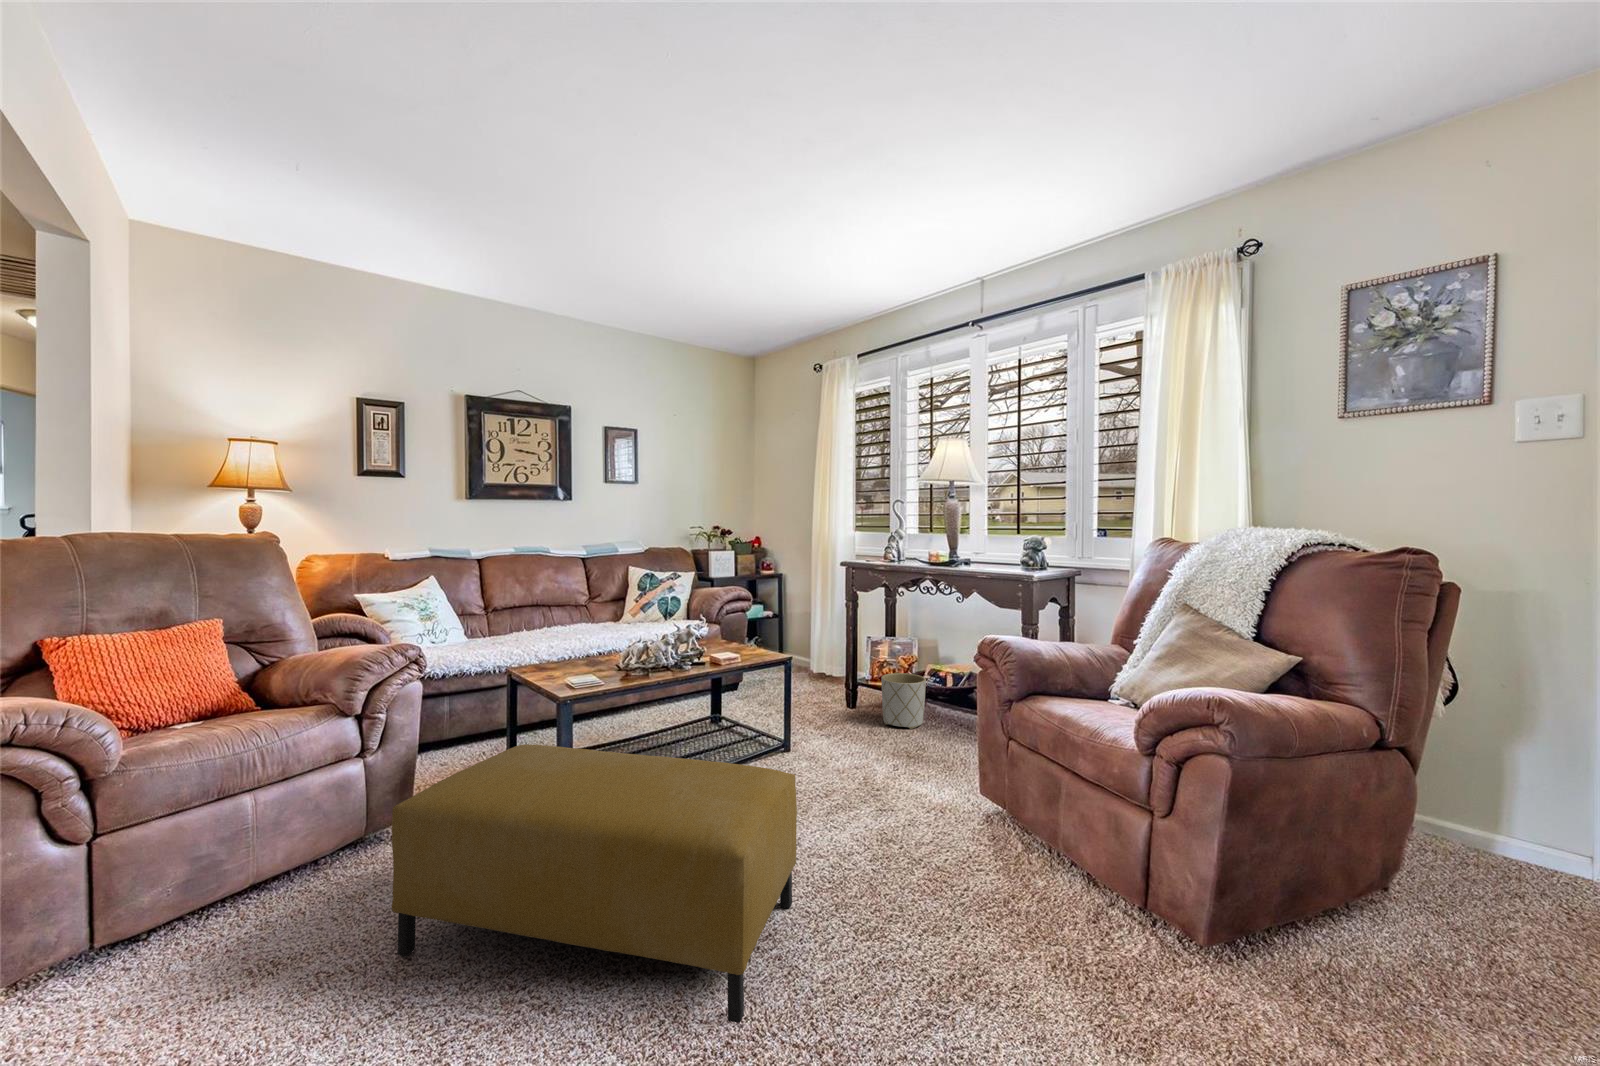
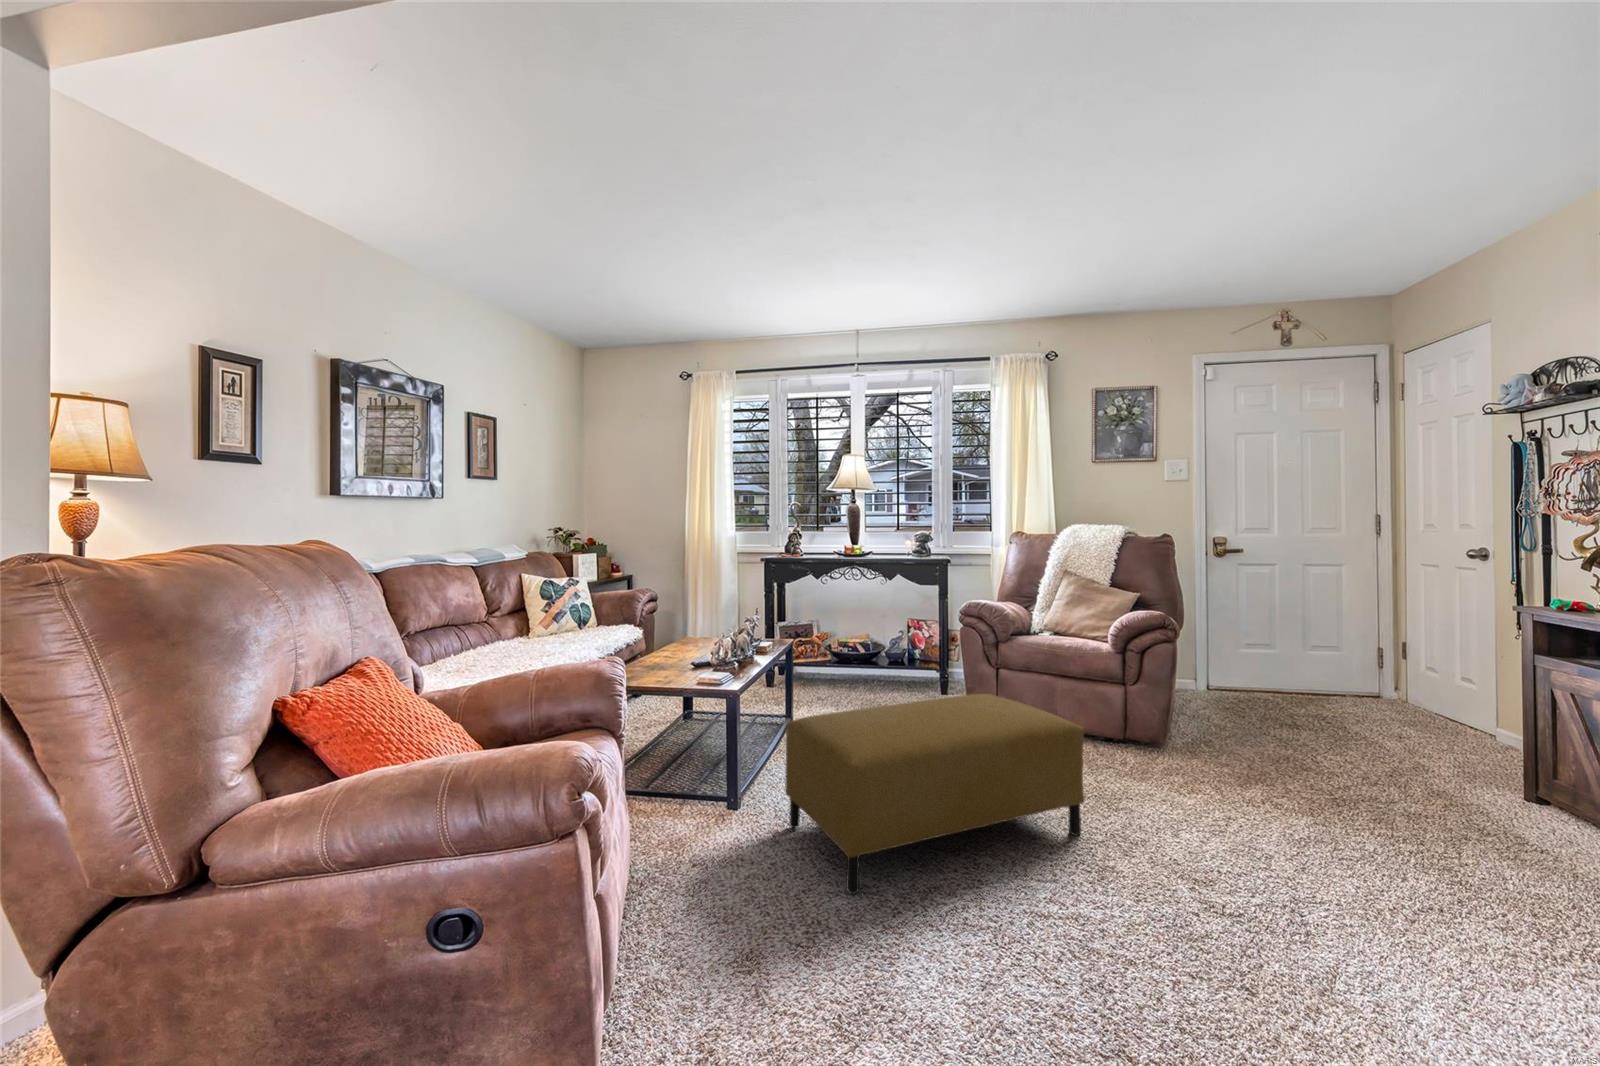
planter: present [881,673,926,729] -> none [815,645,850,688]

